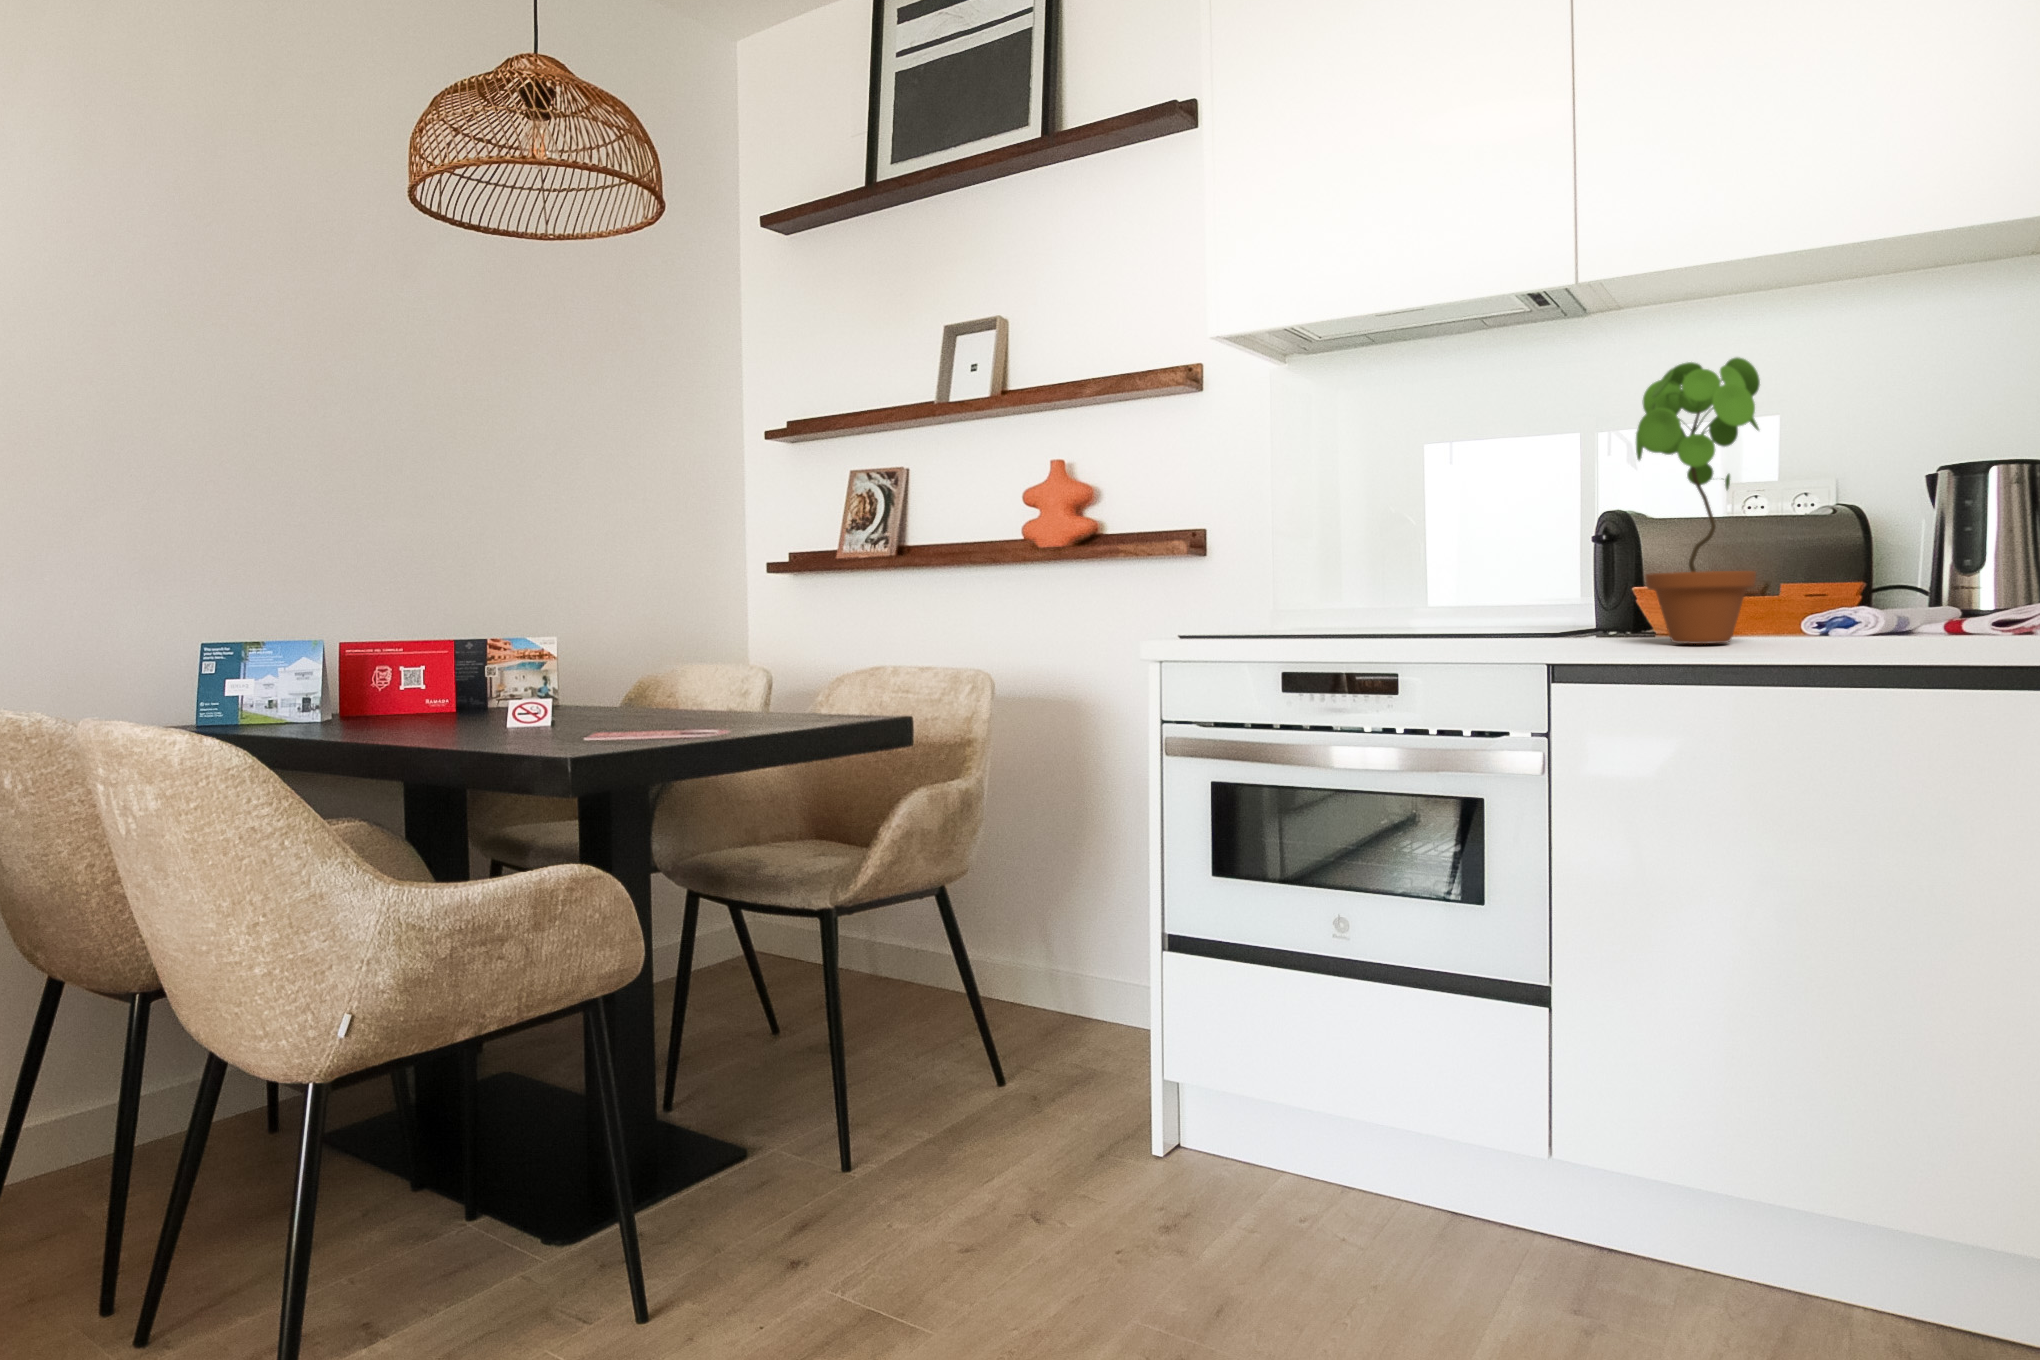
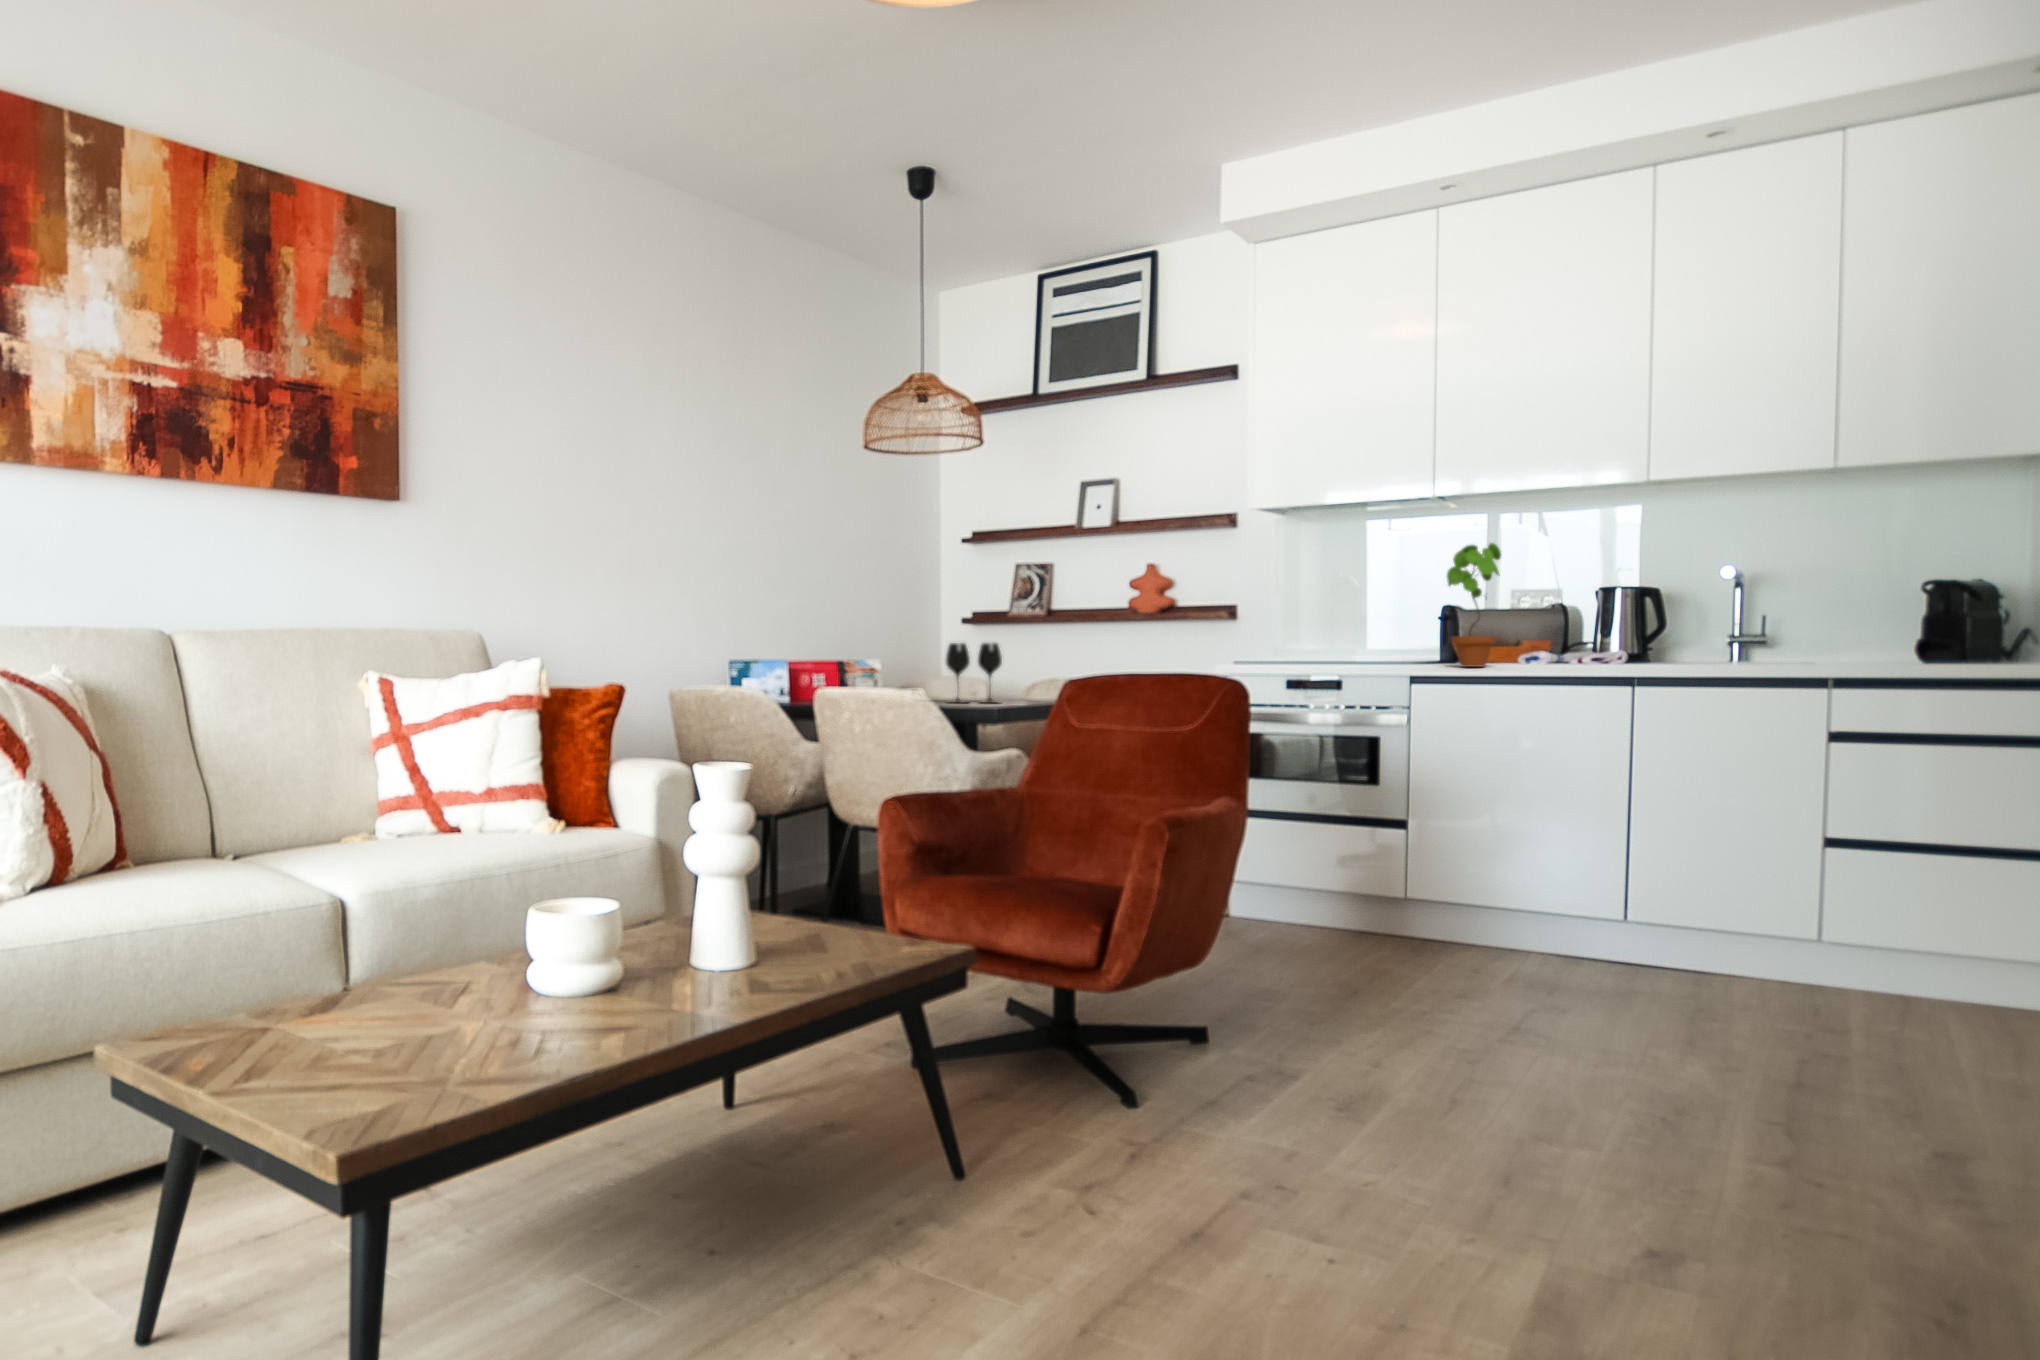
wine glass: none [602,600,722,724] -> present [946,643,1002,703]

